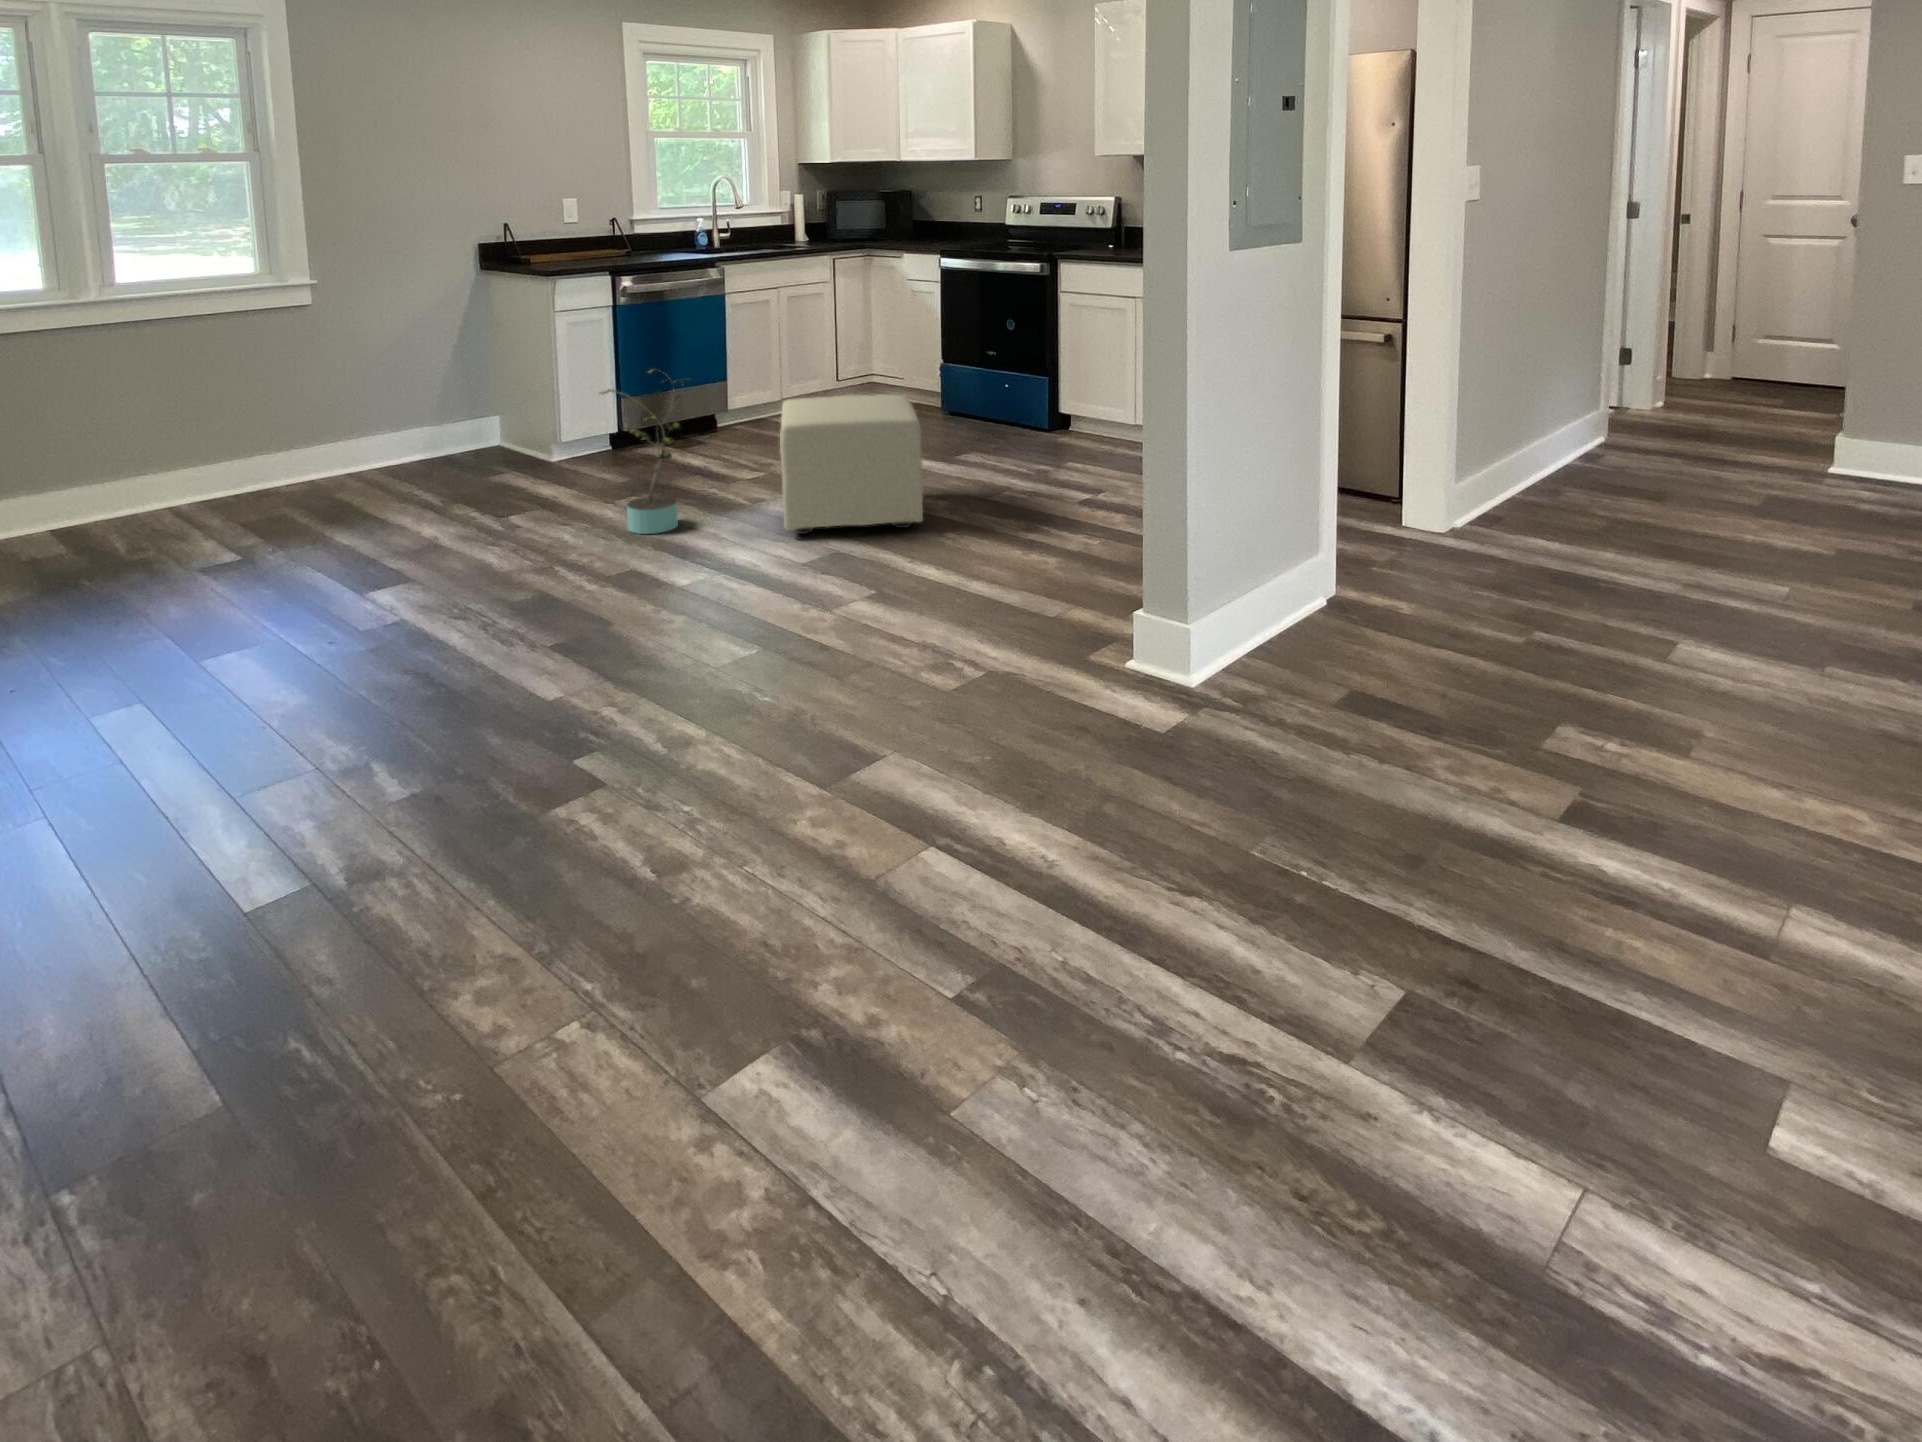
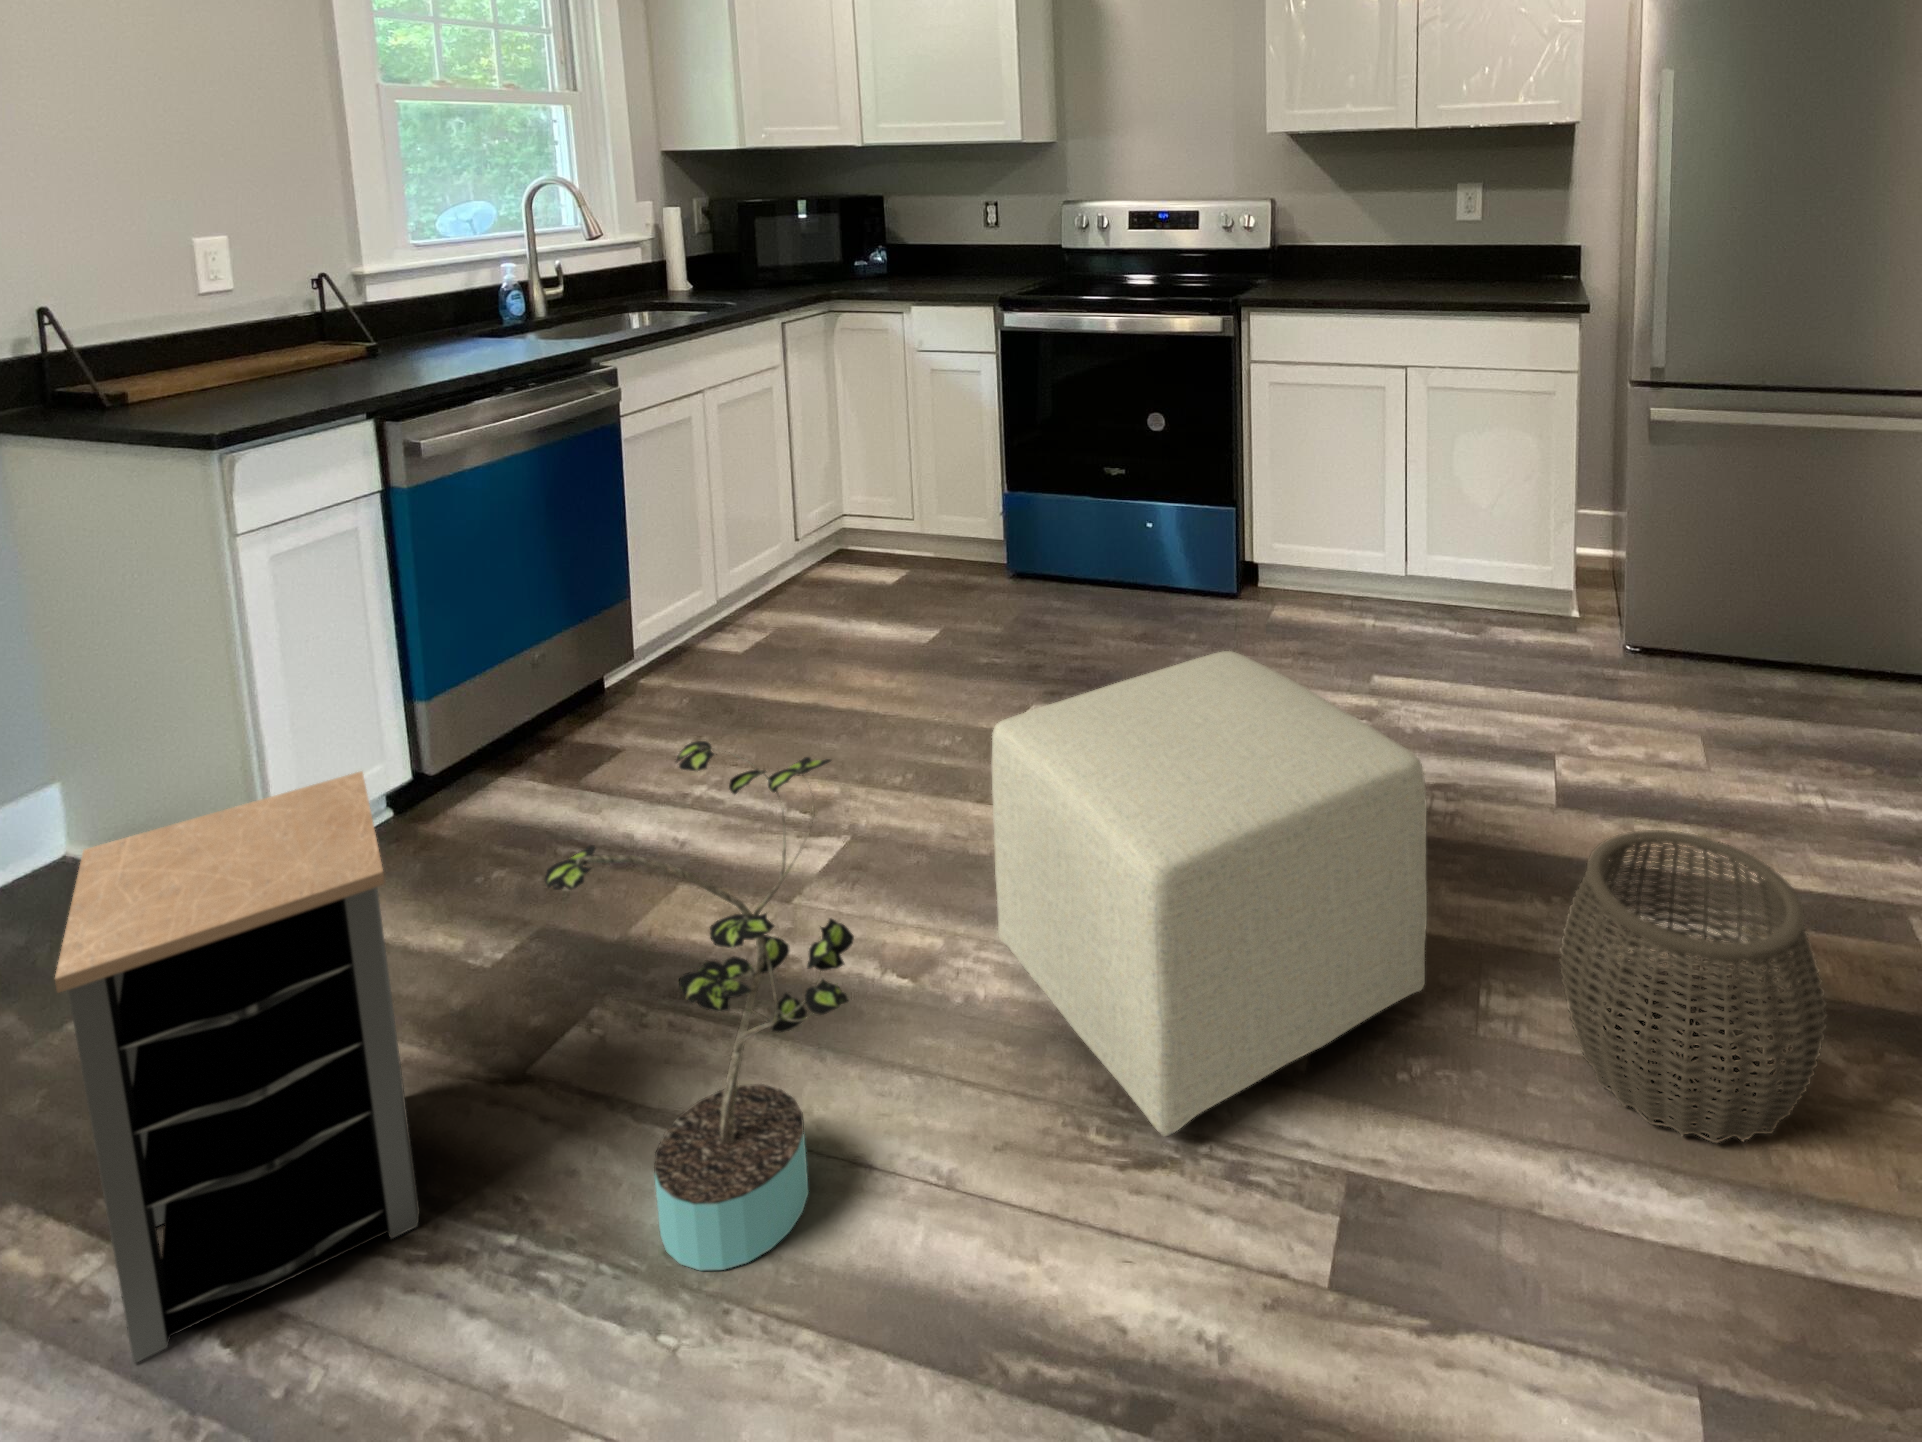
side table: none [480,378,575,522] -> present [55,771,419,1363]
woven basket: none [944,462,1045,567] -> present [1559,830,1827,1143]

